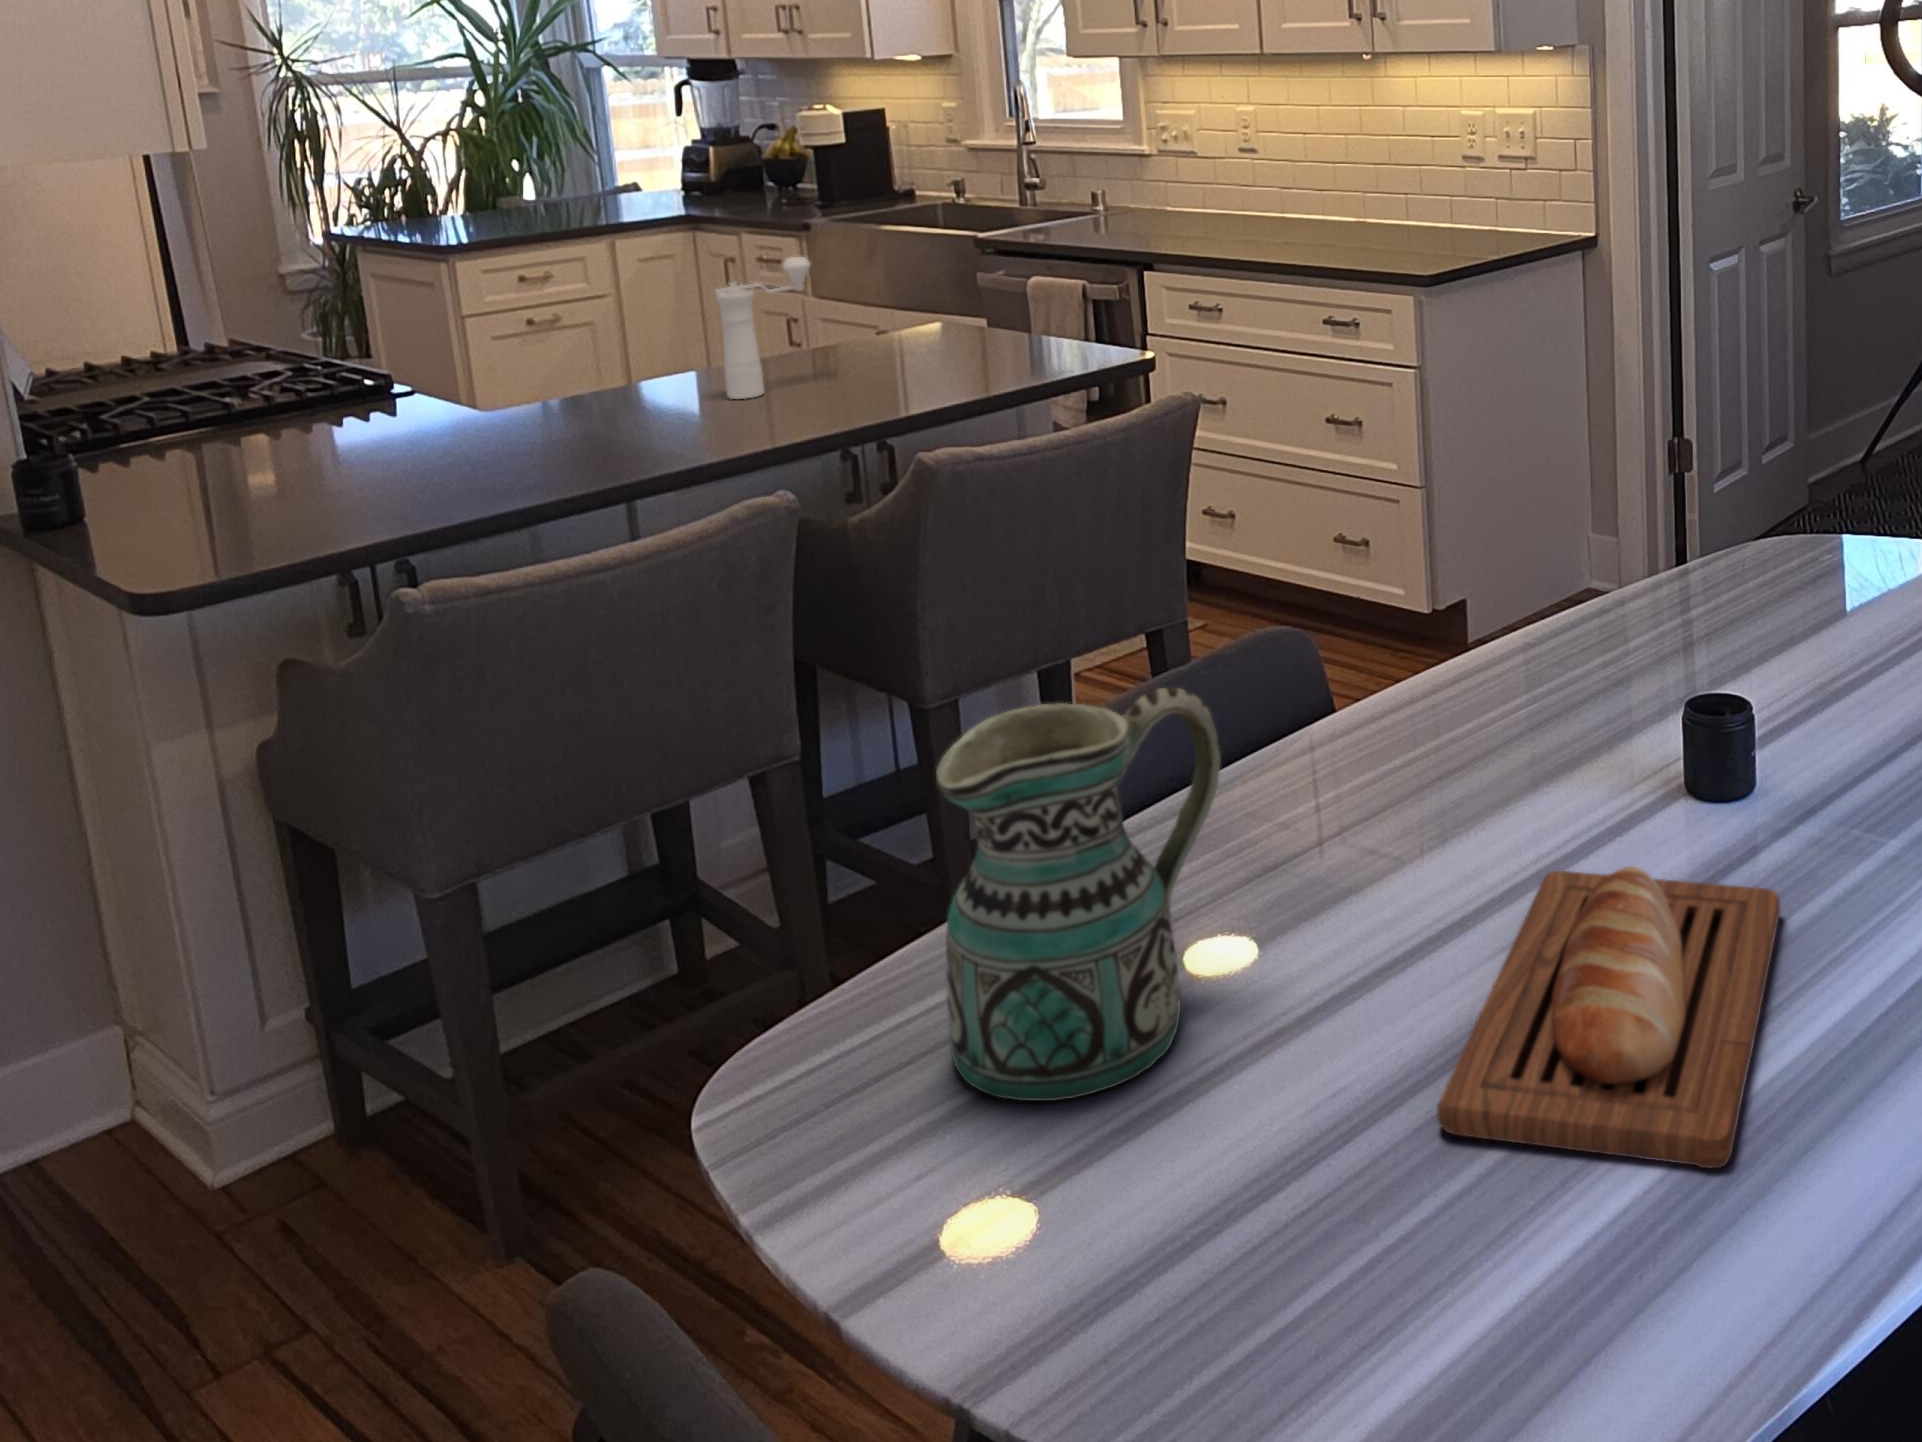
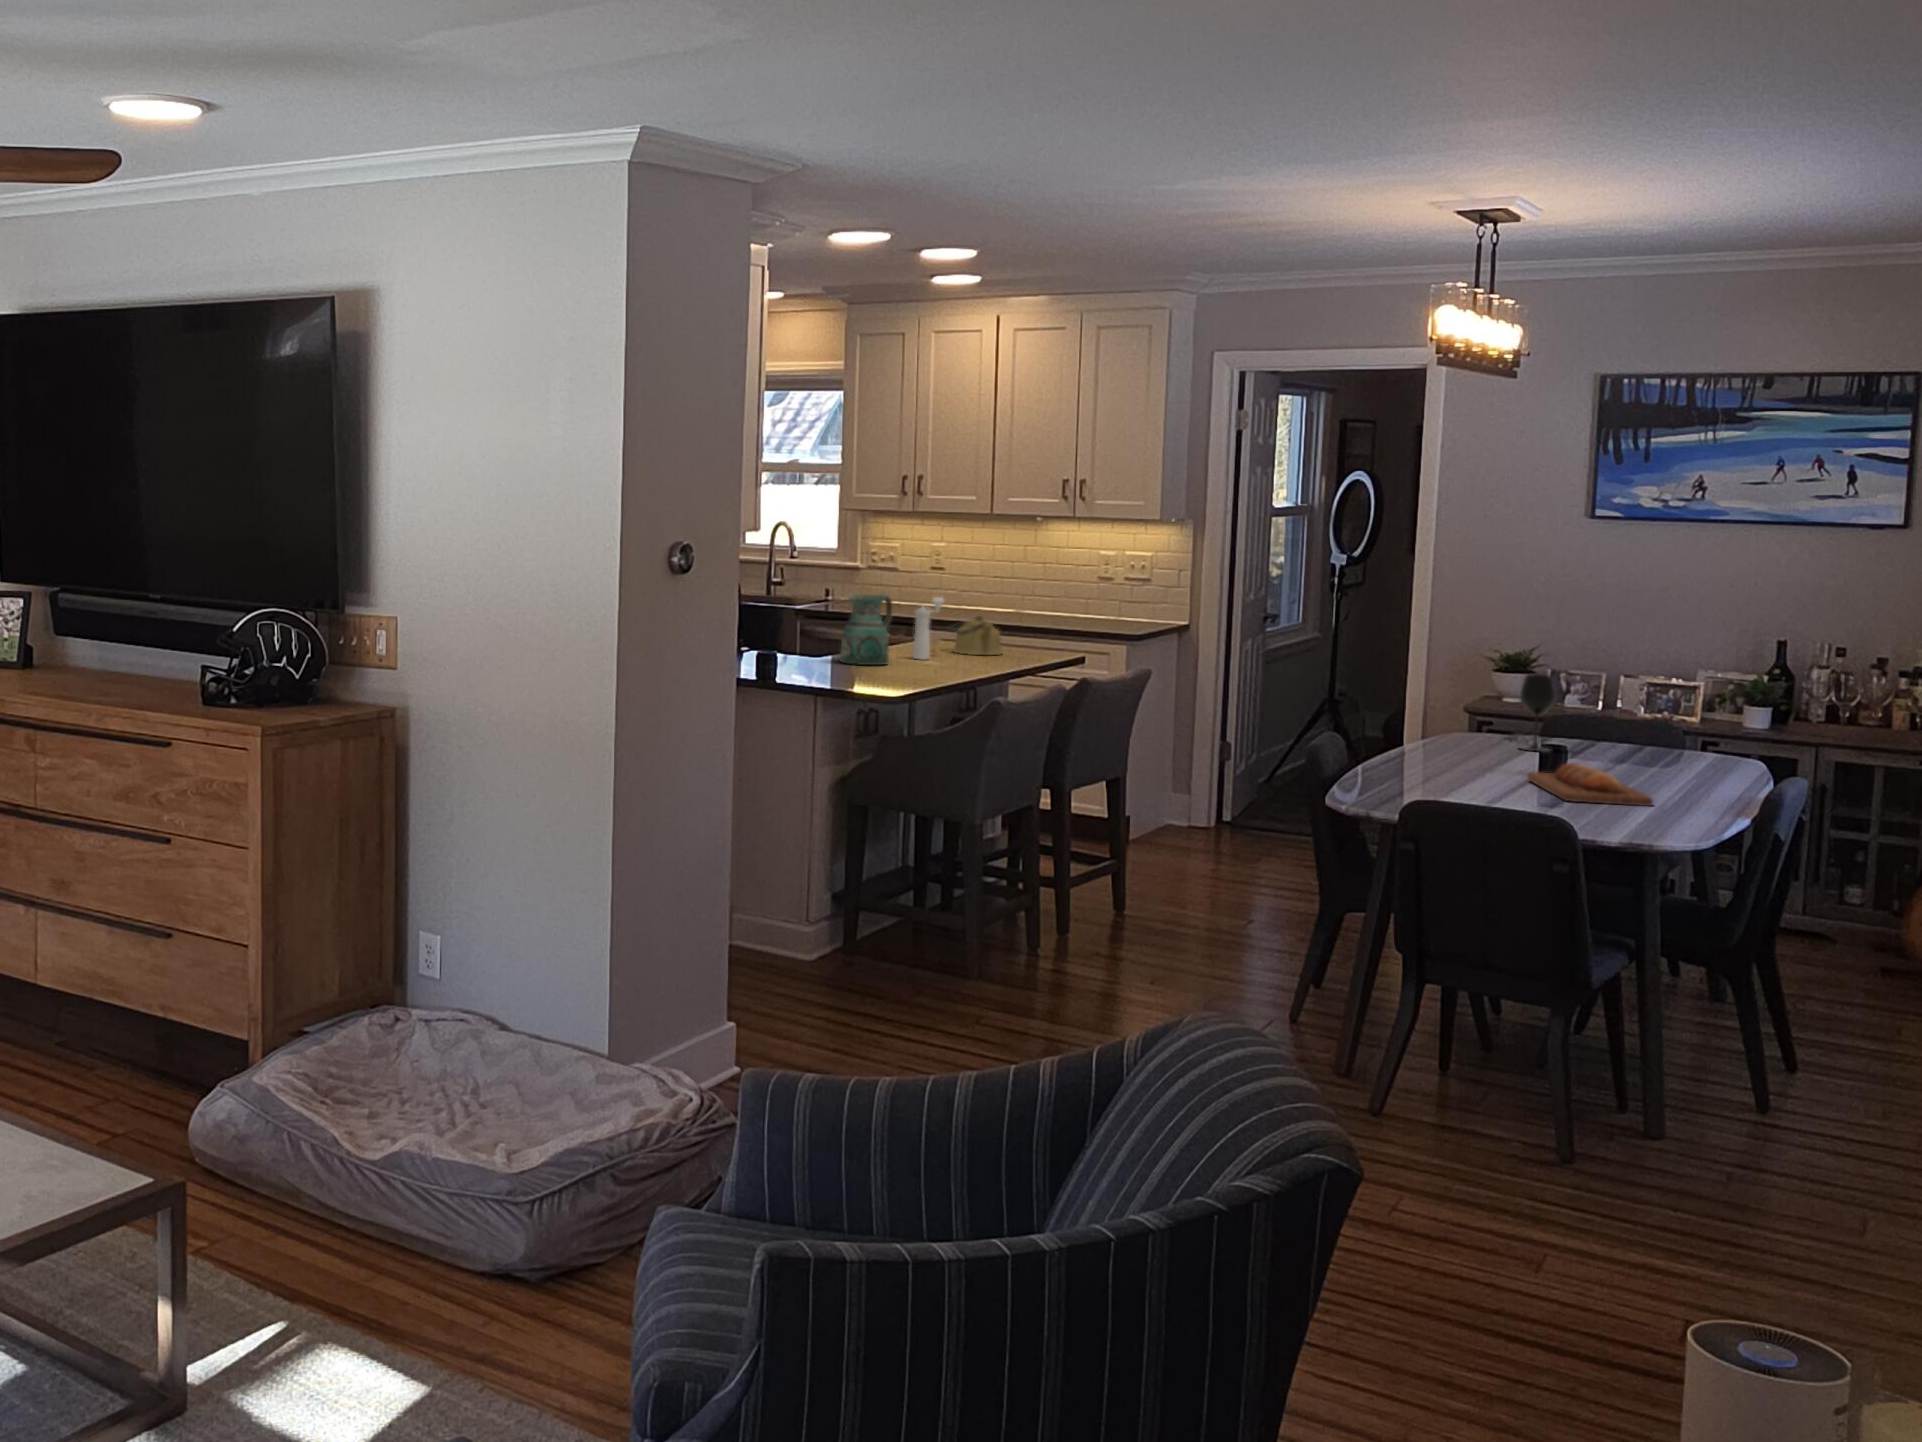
kettle: none [880,284,997,370] -> present [949,616,1002,655]
wineglass: none [1794,442,1876,653] -> present [1520,674,1556,751]
ceramic pitcher: present [936,687,1221,1101] -> present [840,593,893,665]

